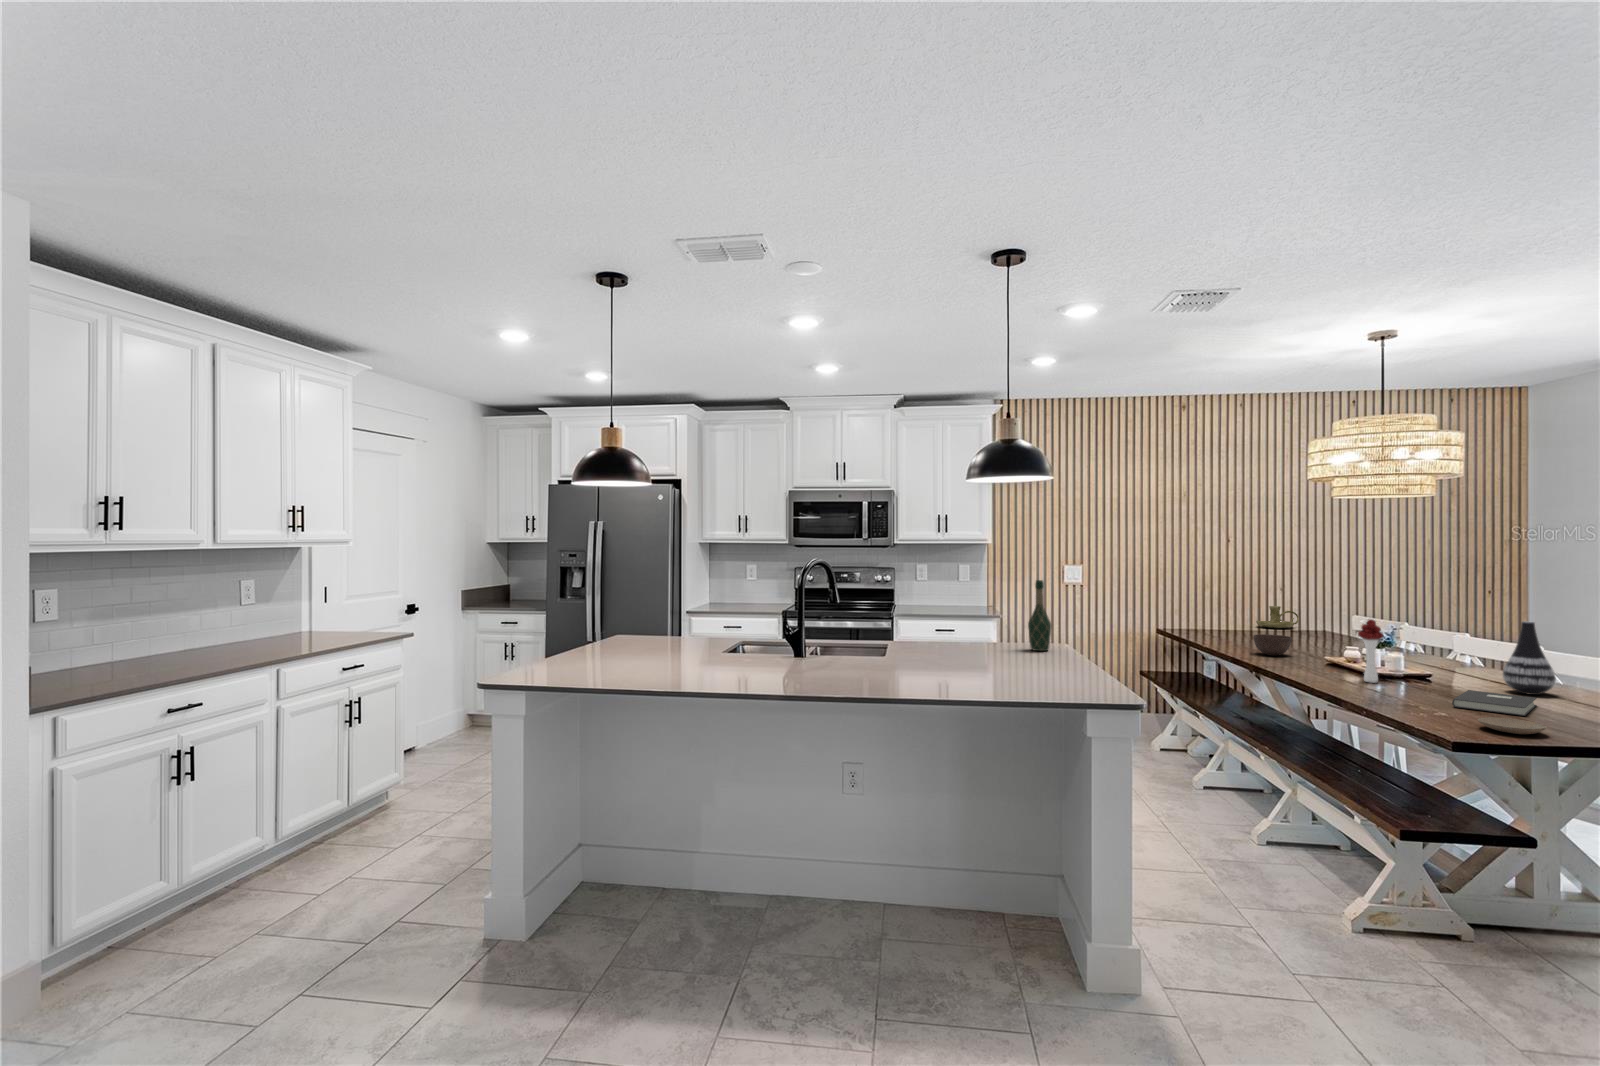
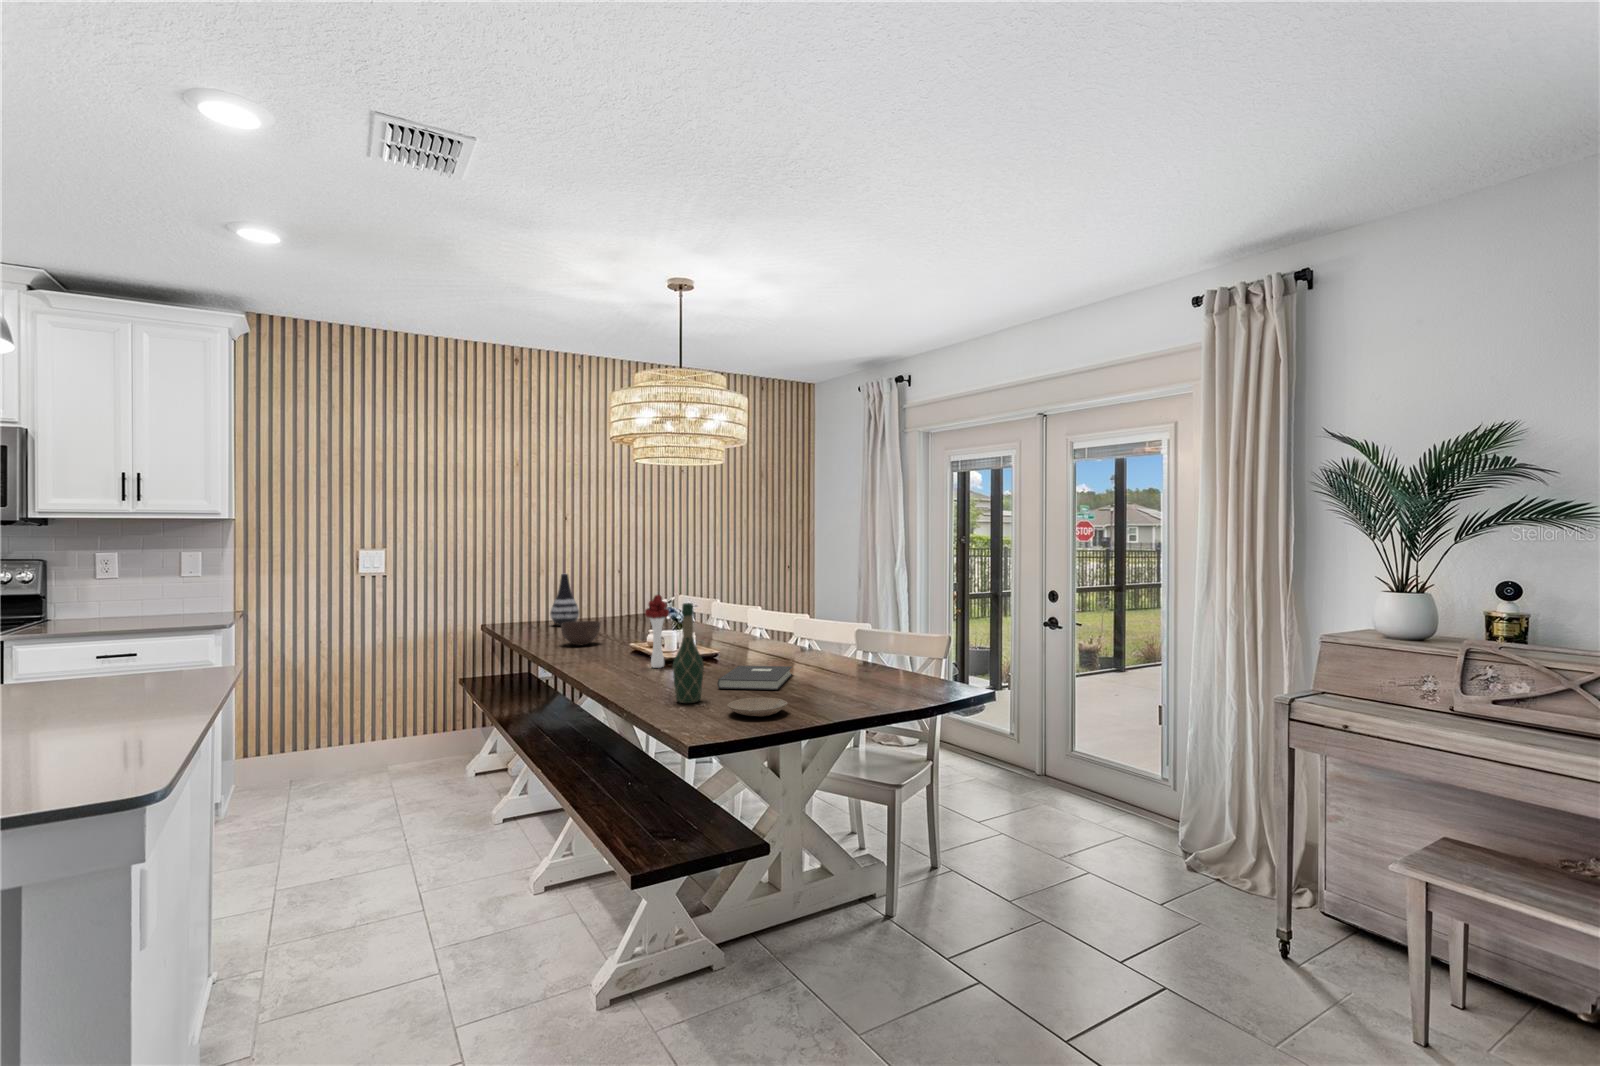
wine bottle: present [1028,580,1051,651] -> present [673,603,704,703]
candle holder: present [1256,606,1299,628] -> none [594,590,635,613]
vase: present [1503,621,1556,695] -> present [550,574,579,626]

